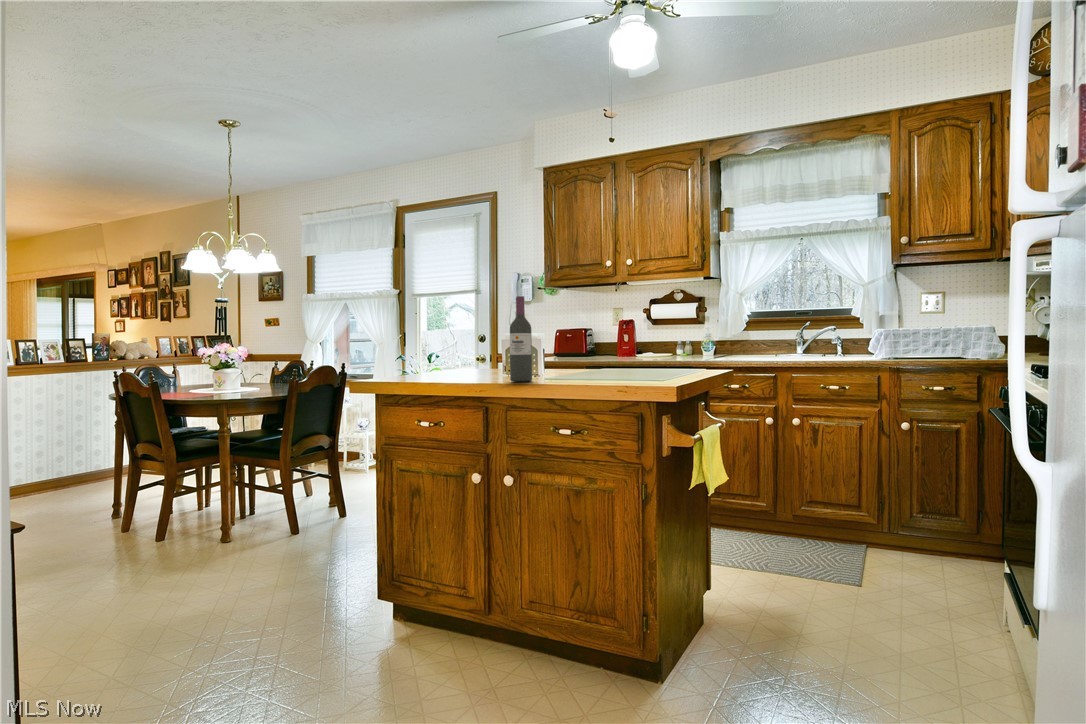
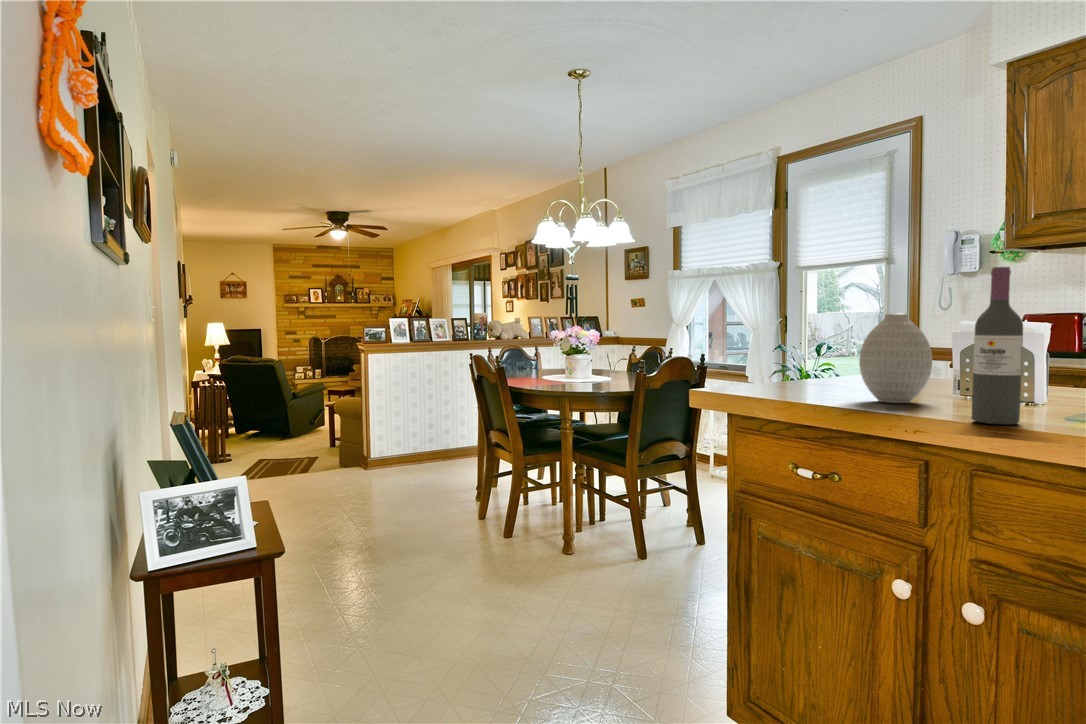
vase: none [454,324,494,379] -> present [859,313,932,403]

